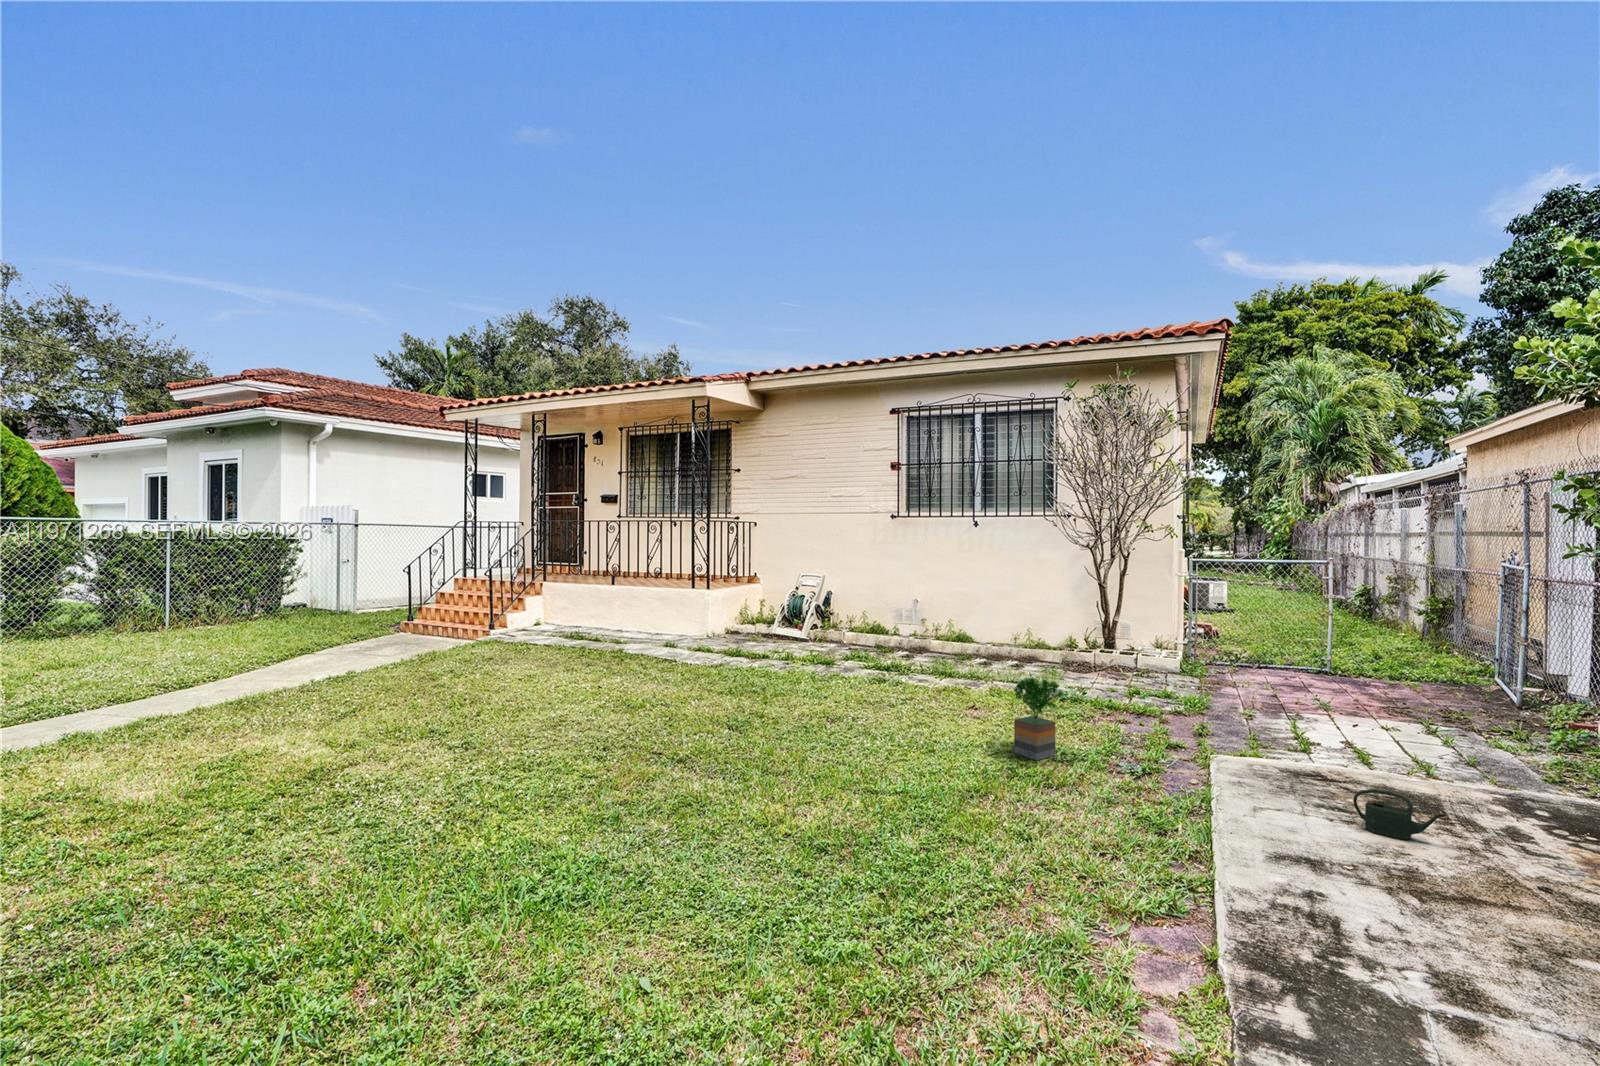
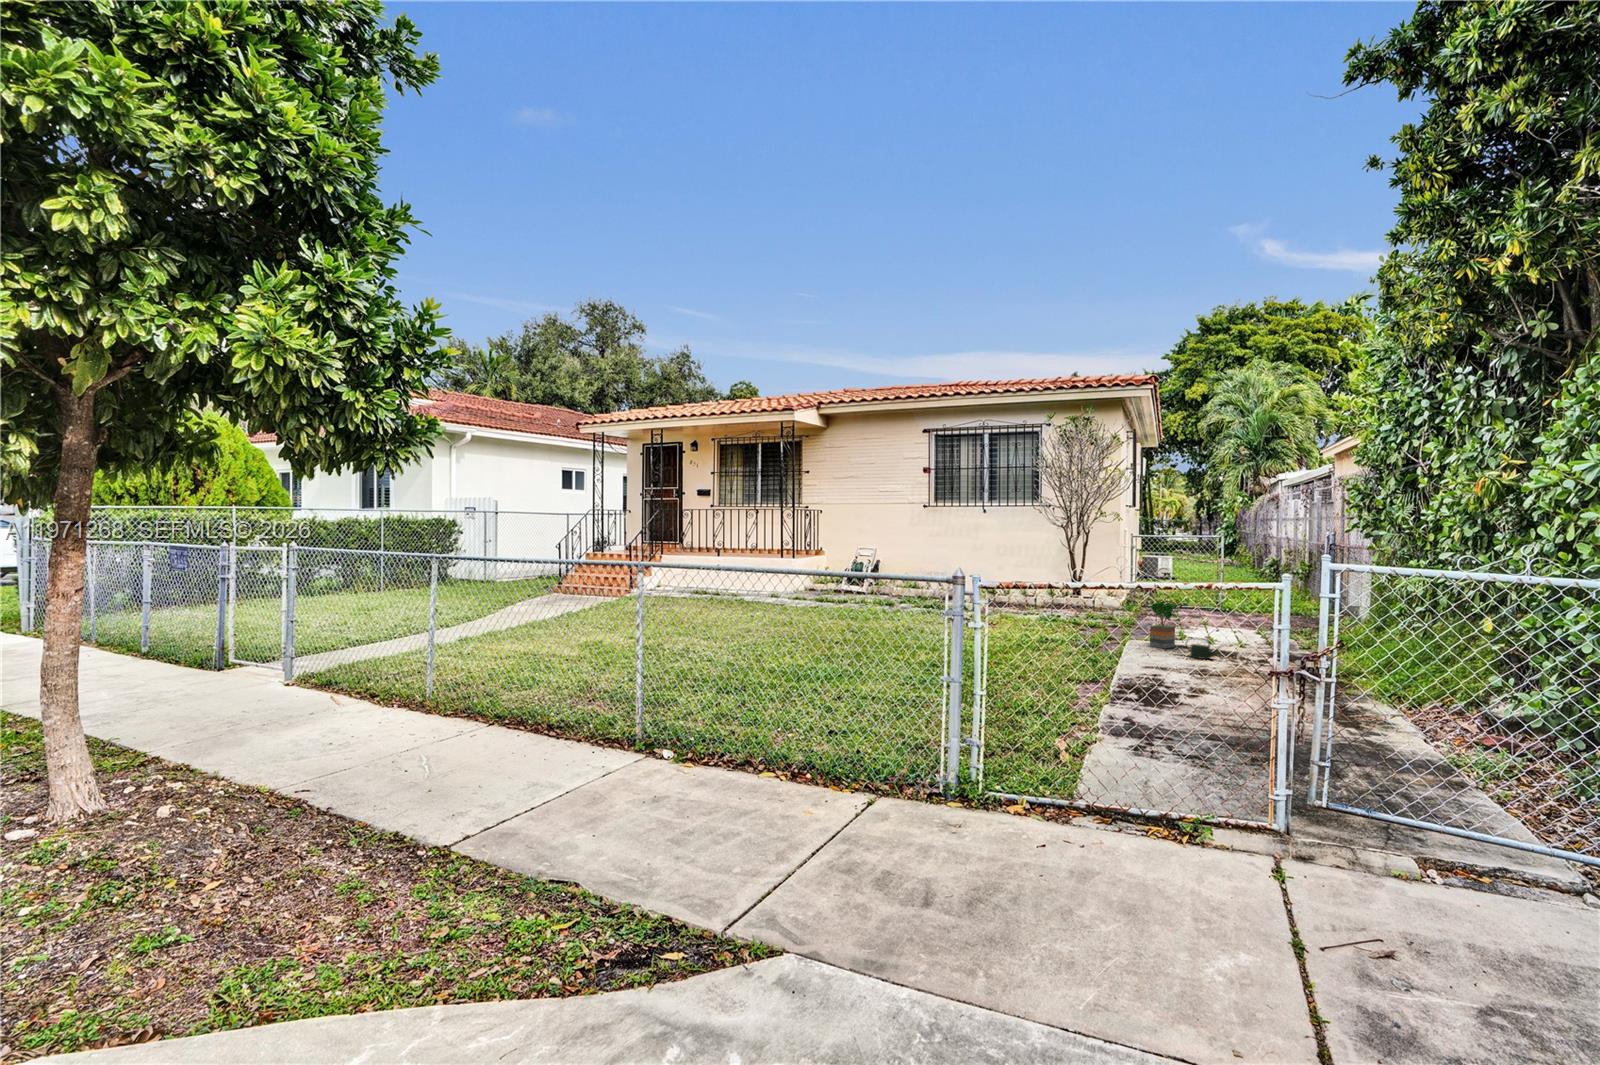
potted tree: present [1014,677,1064,760] -> present [1150,602,1181,648]

